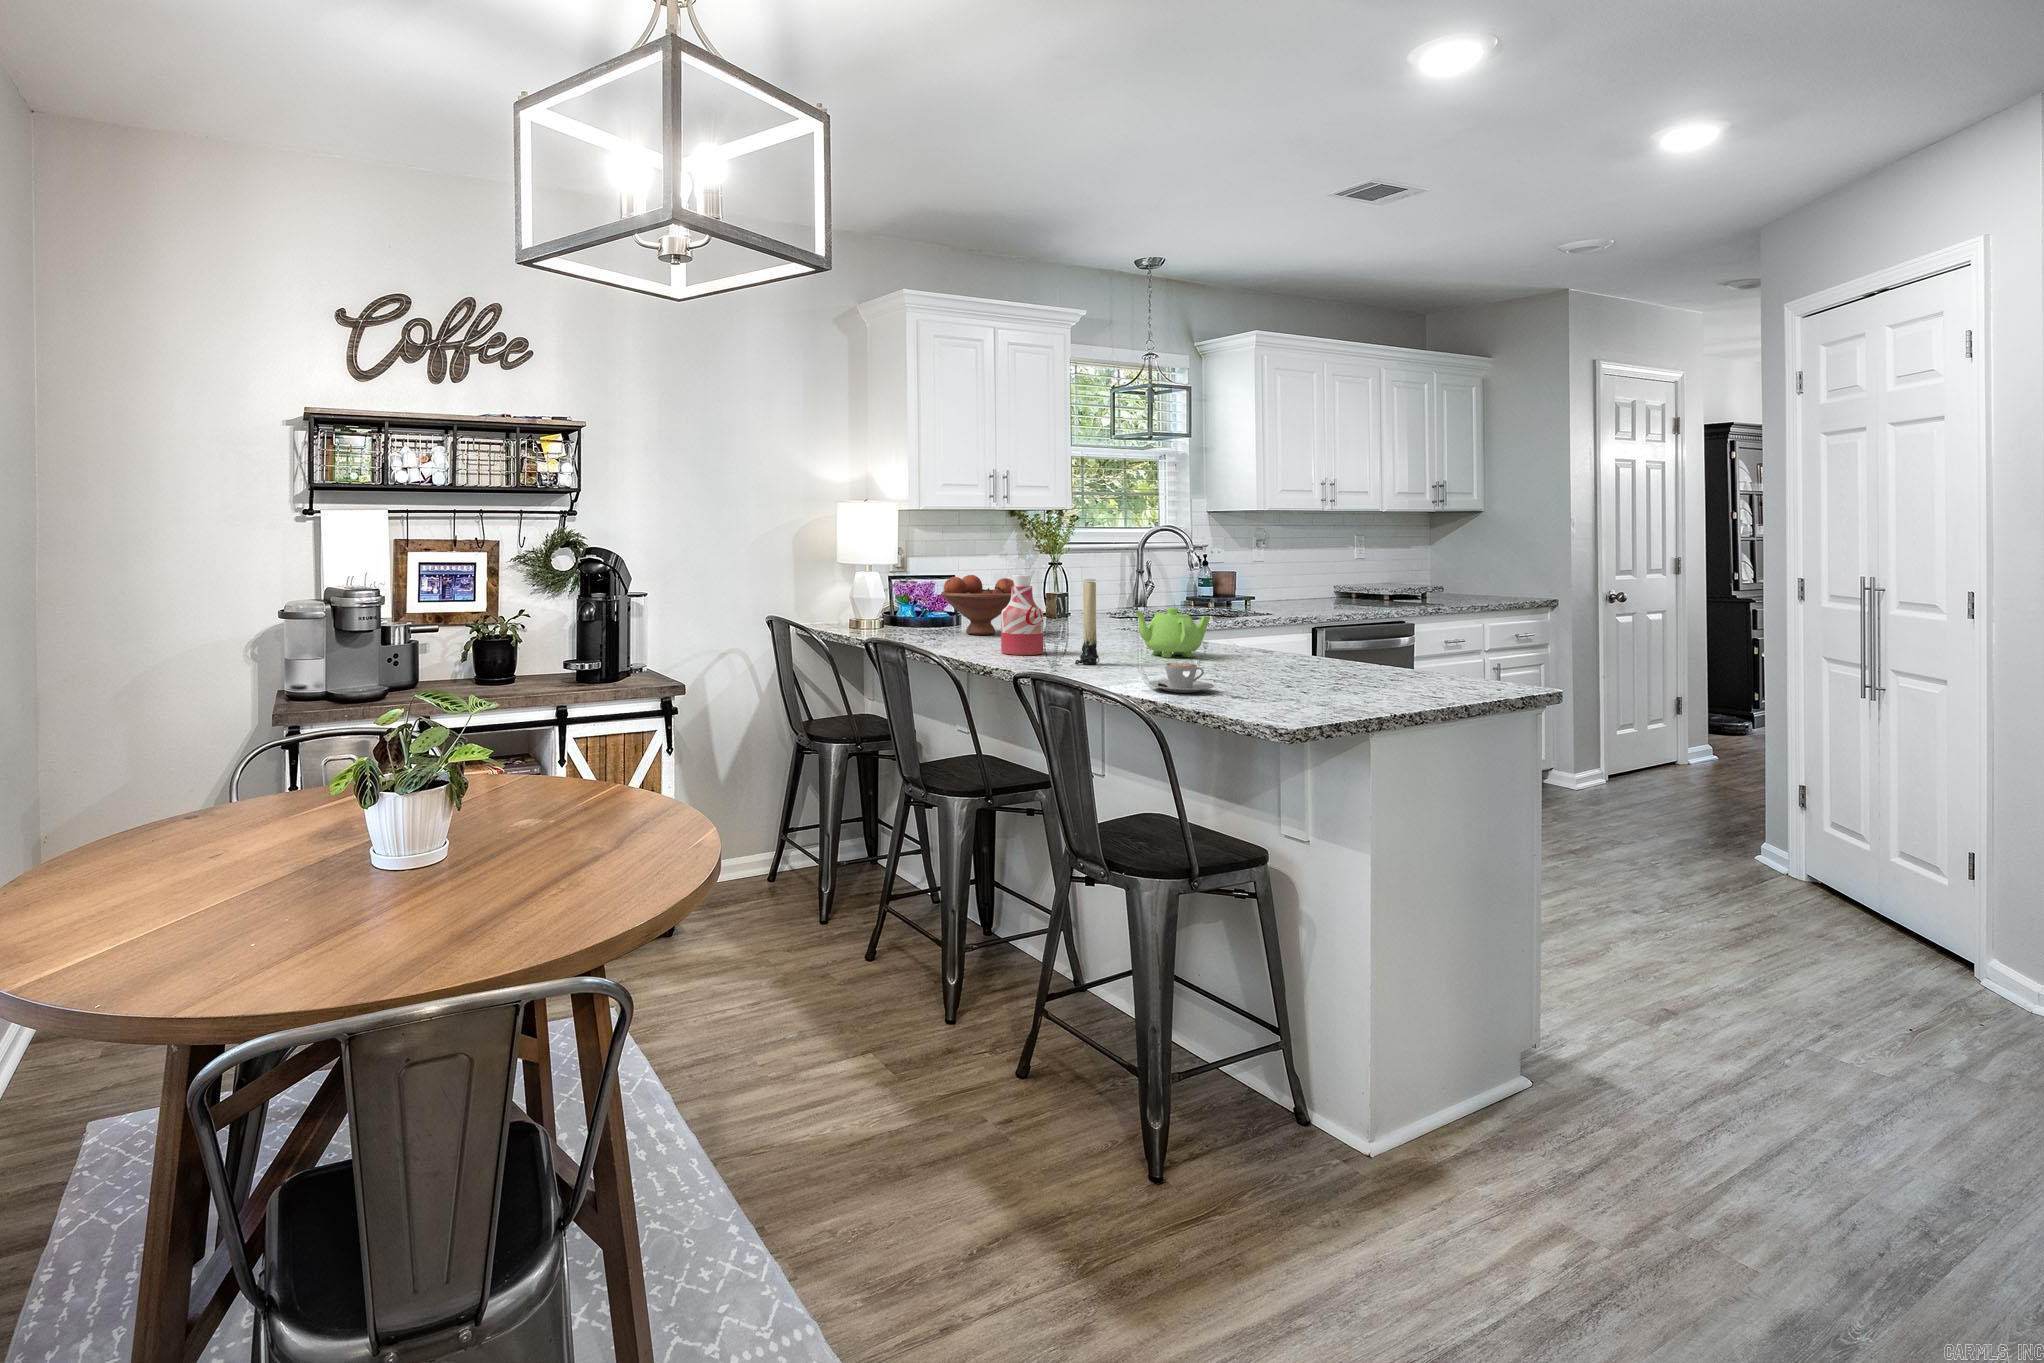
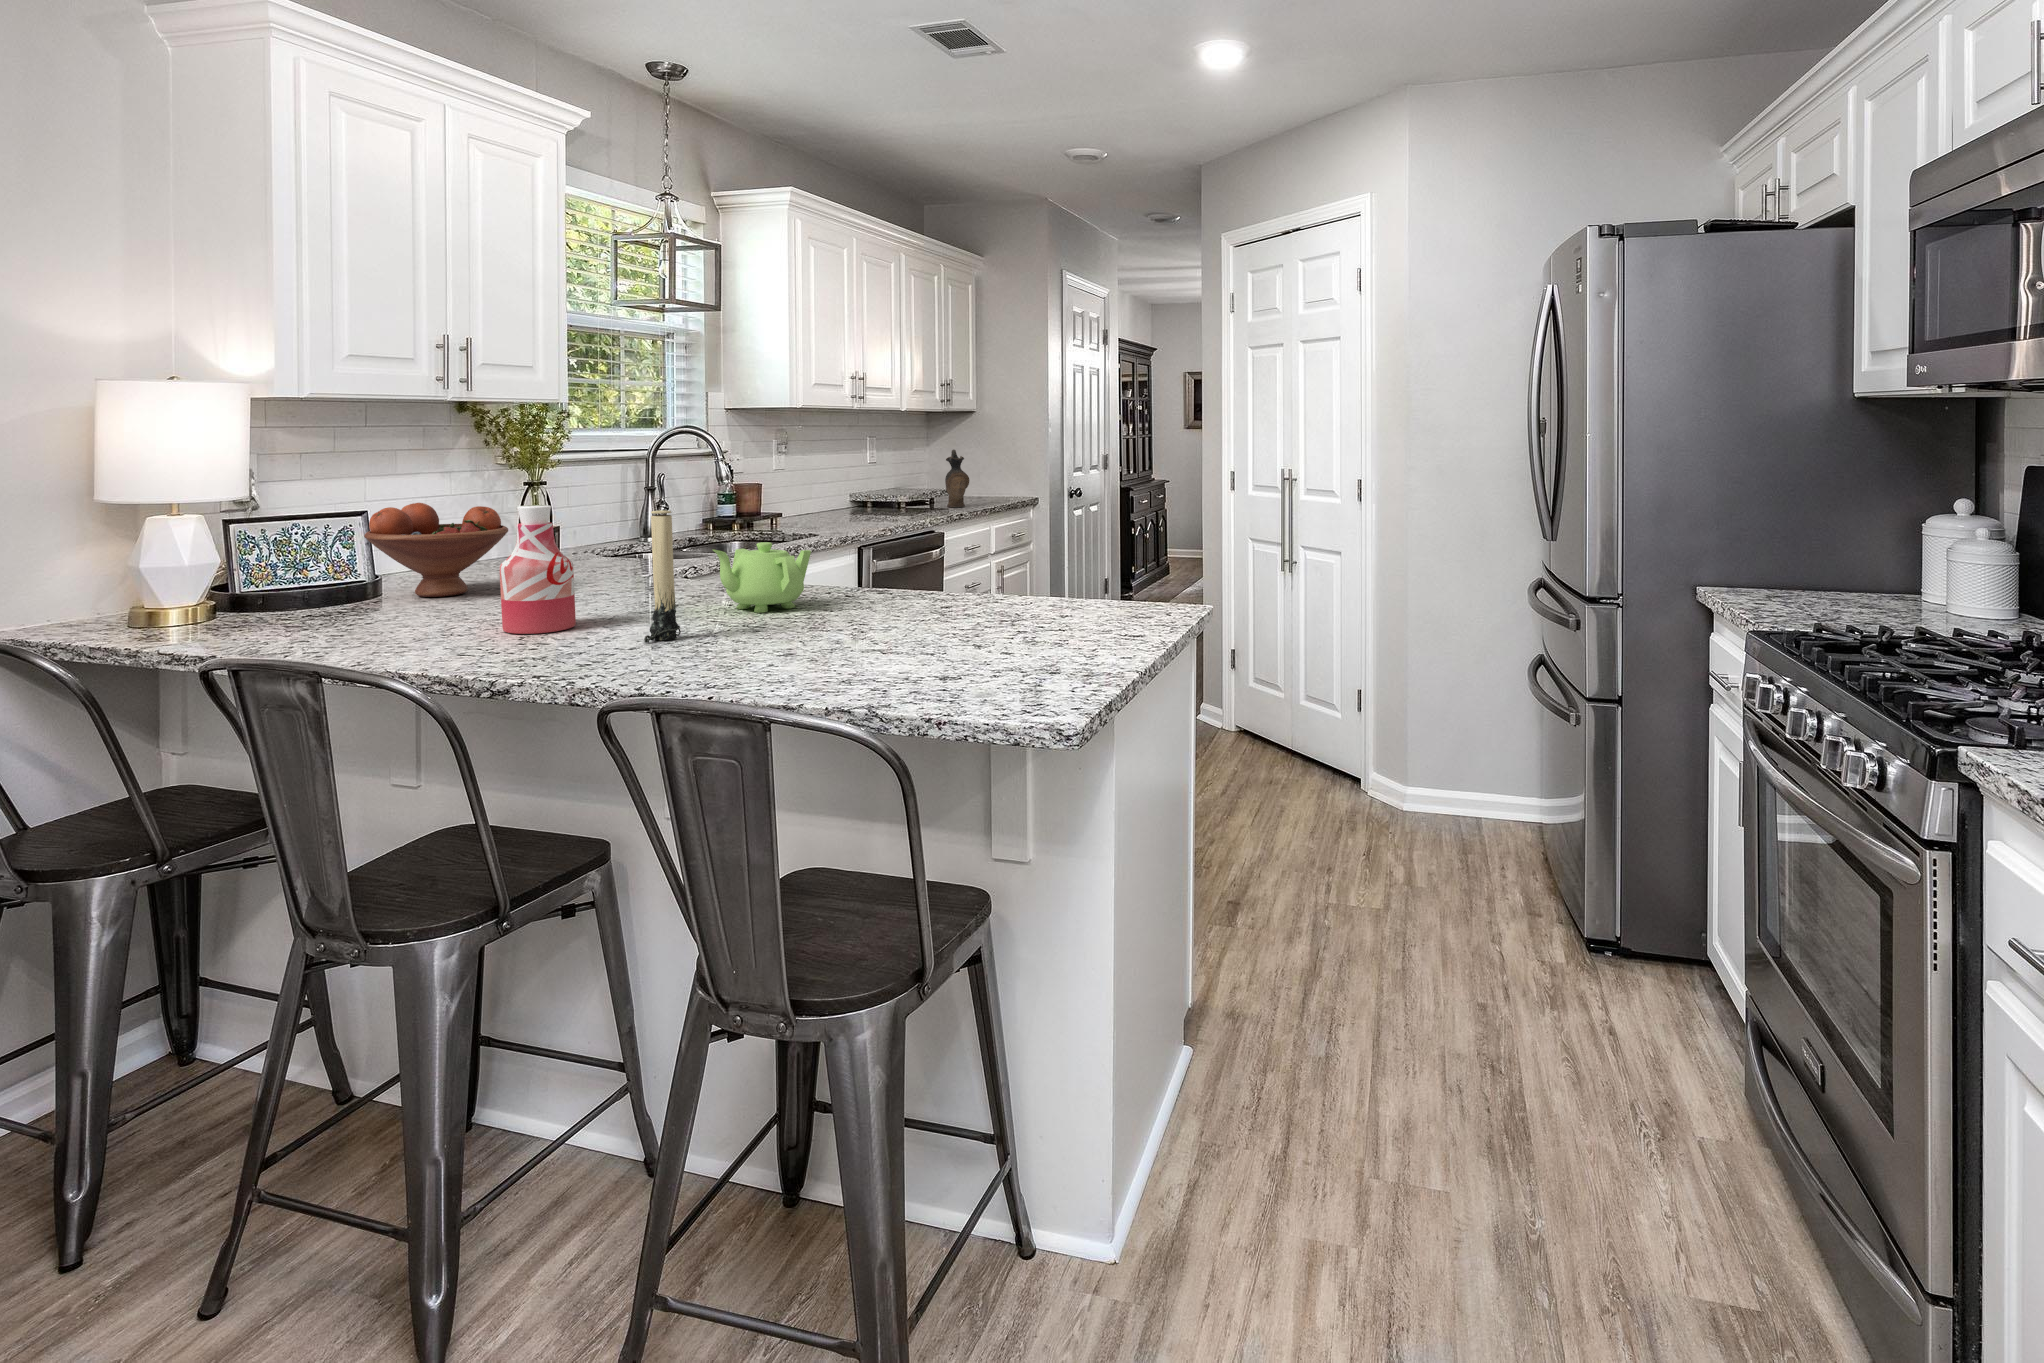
ceramic pitcher: none [1439,547,1467,605] -> present [945,450,969,507]
coffee cup: present [1149,663,1214,693] -> none [800,636,894,683]

